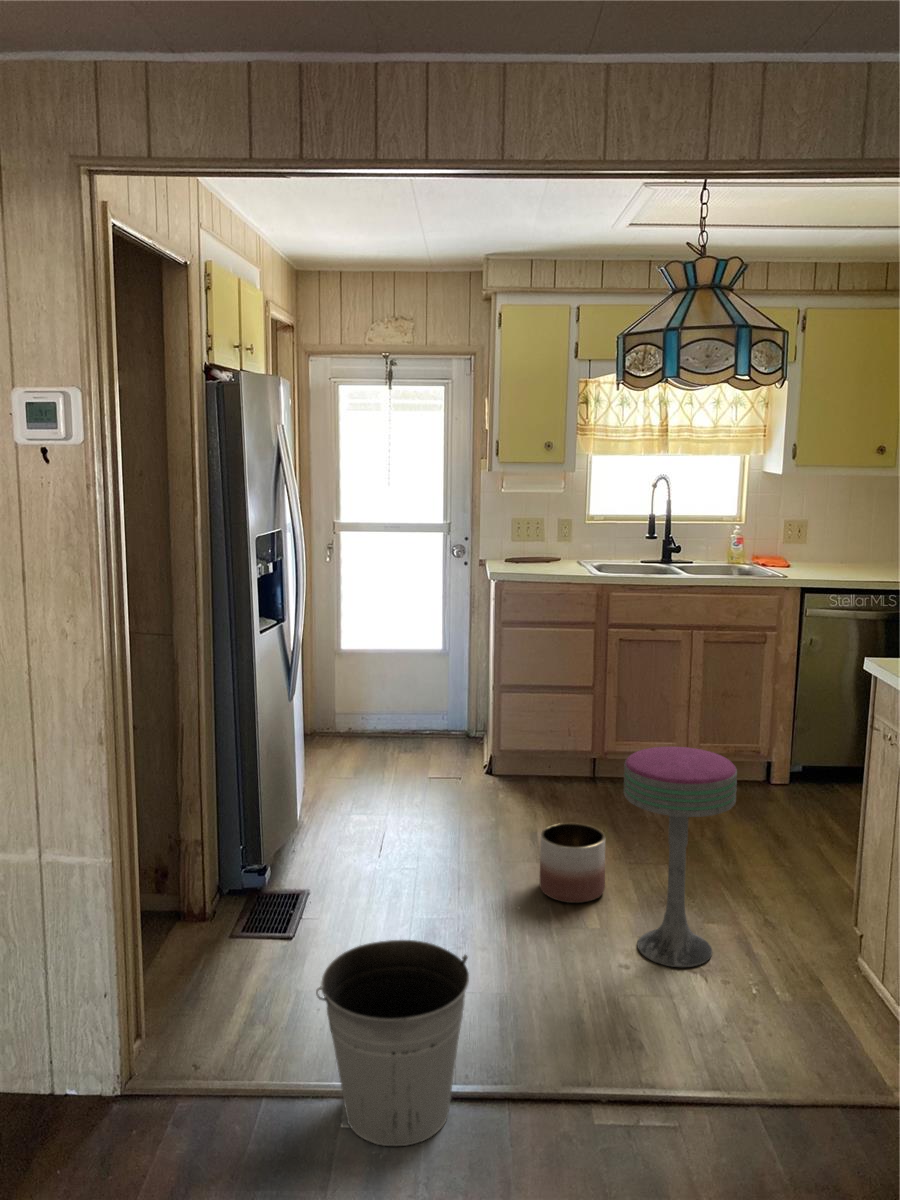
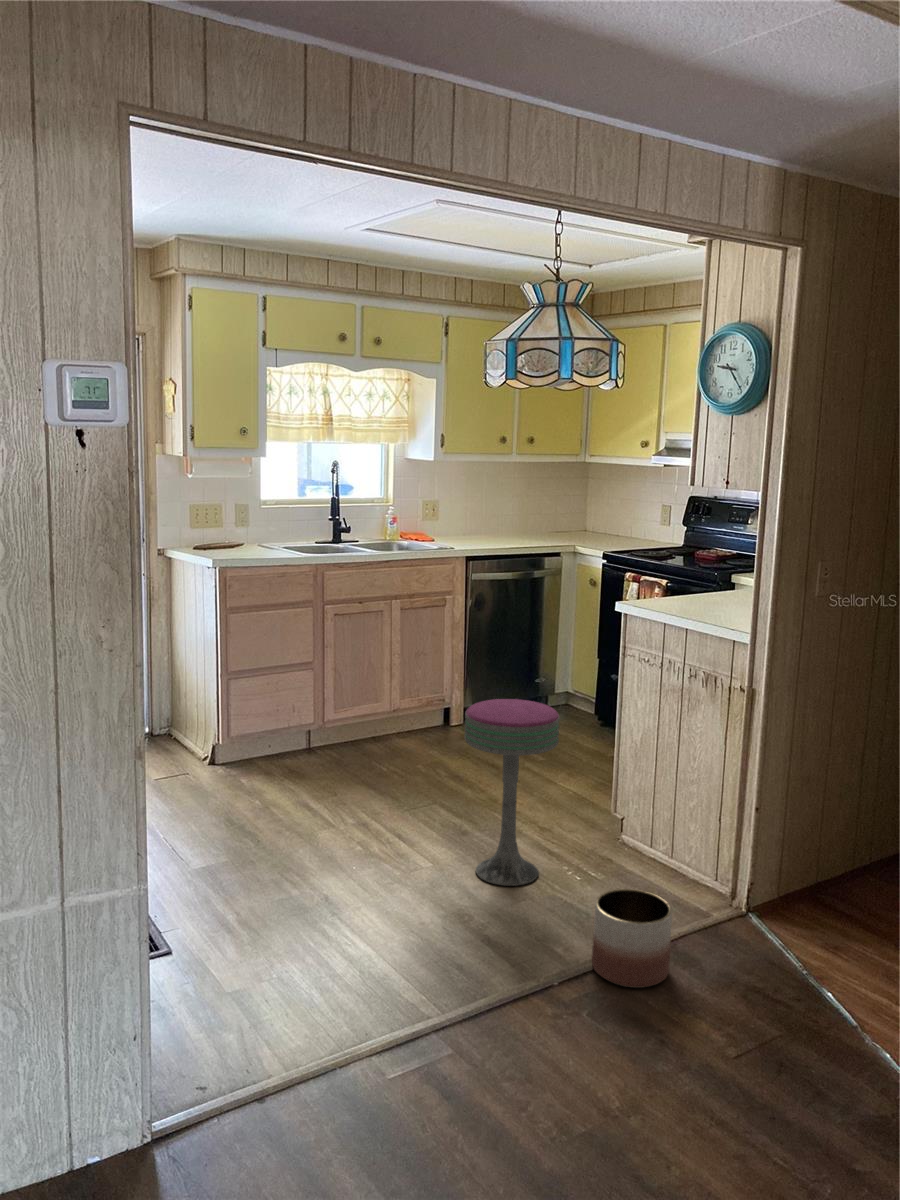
planter: present [540,823,605,903] -> present [592,889,672,988]
bucket: present [316,940,469,1146] -> none [353,897,497,1085]

